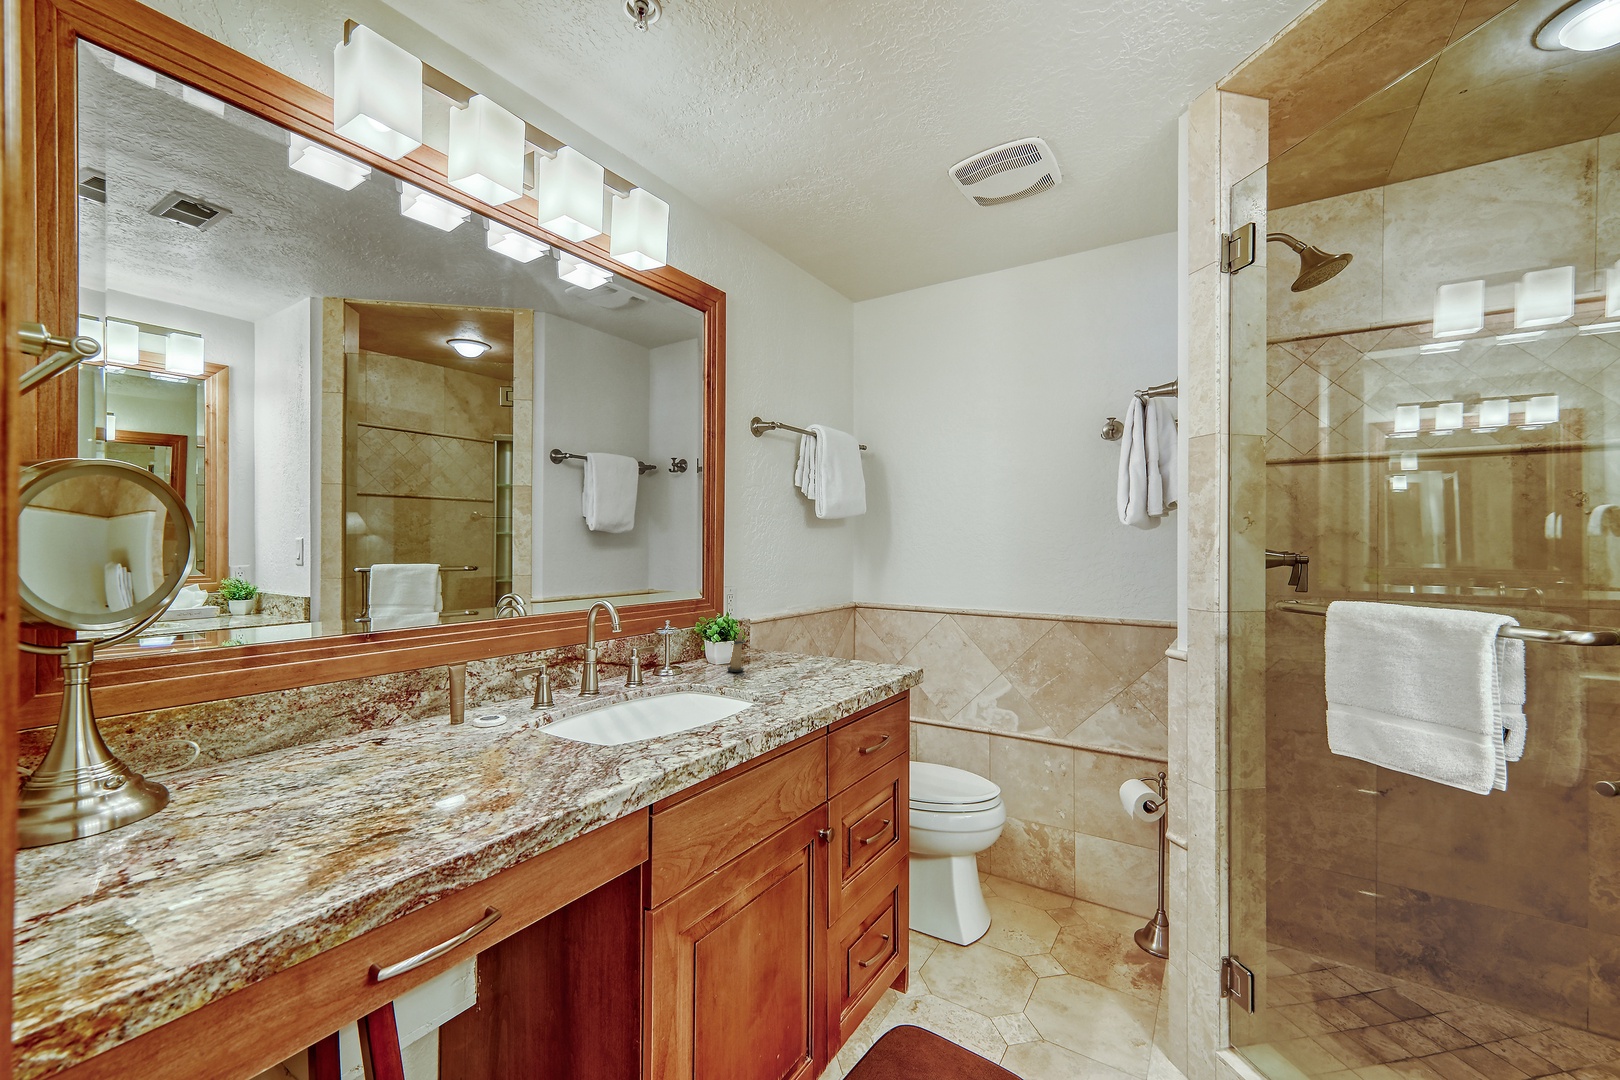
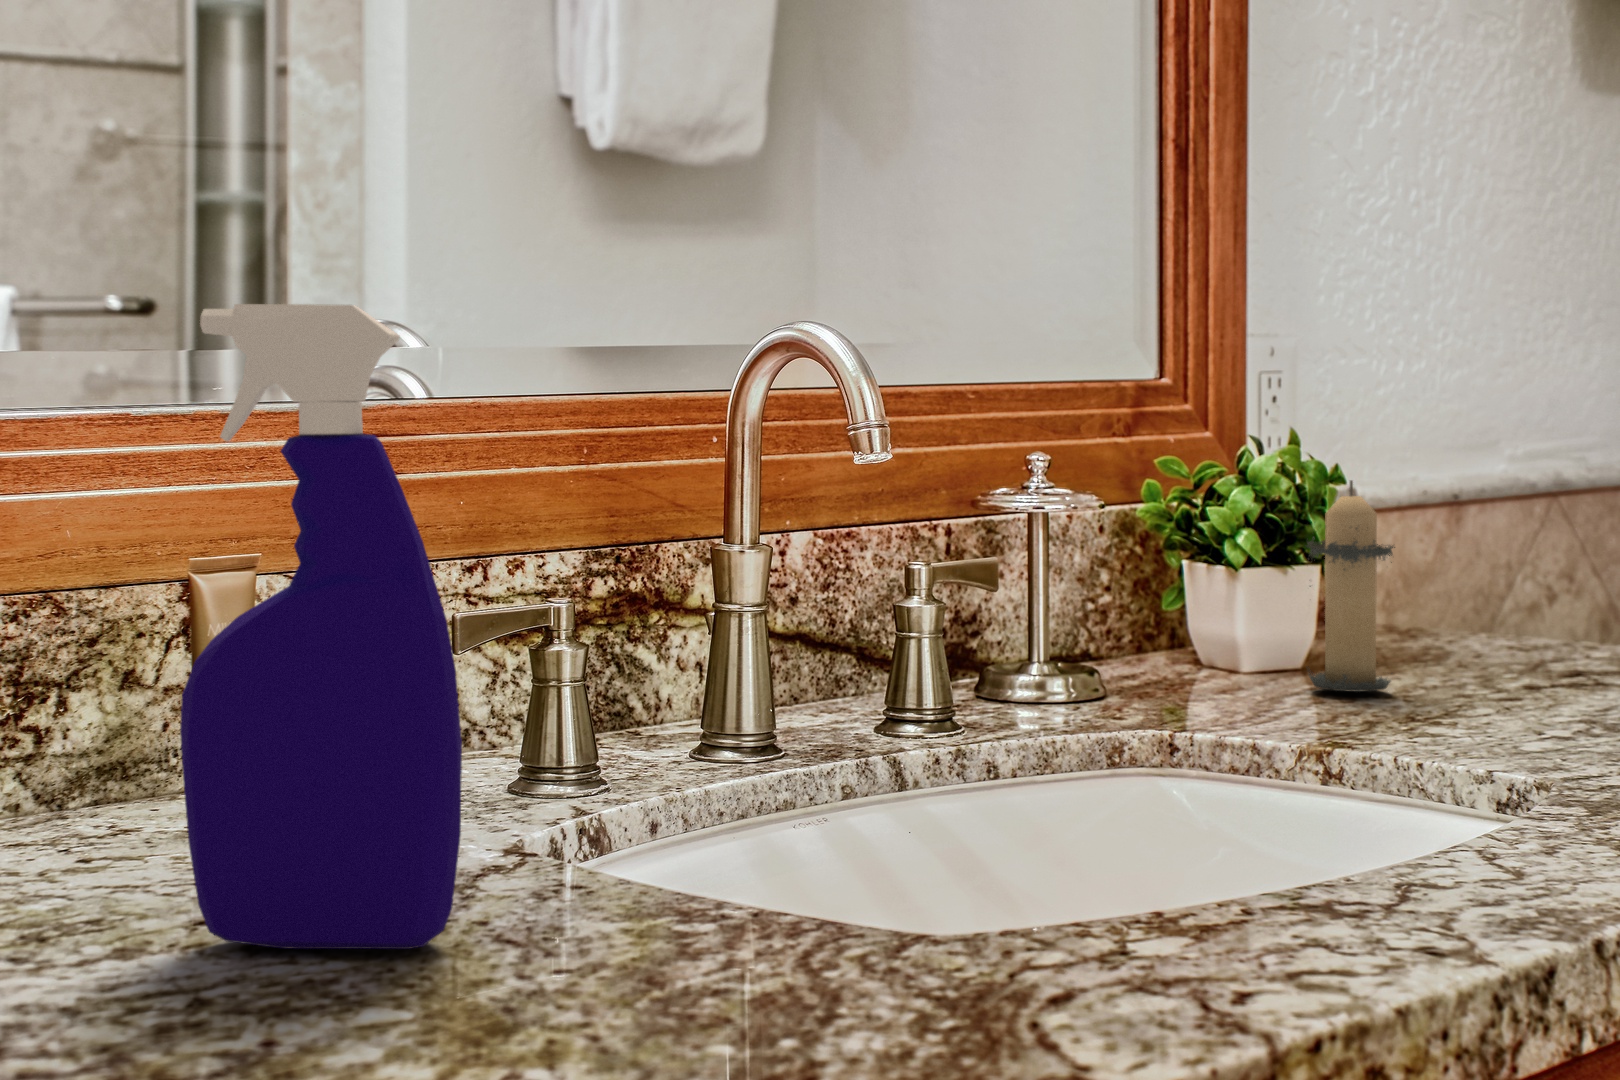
spray bottle: none [458,627,523,758] -> present [180,304,462,949]

